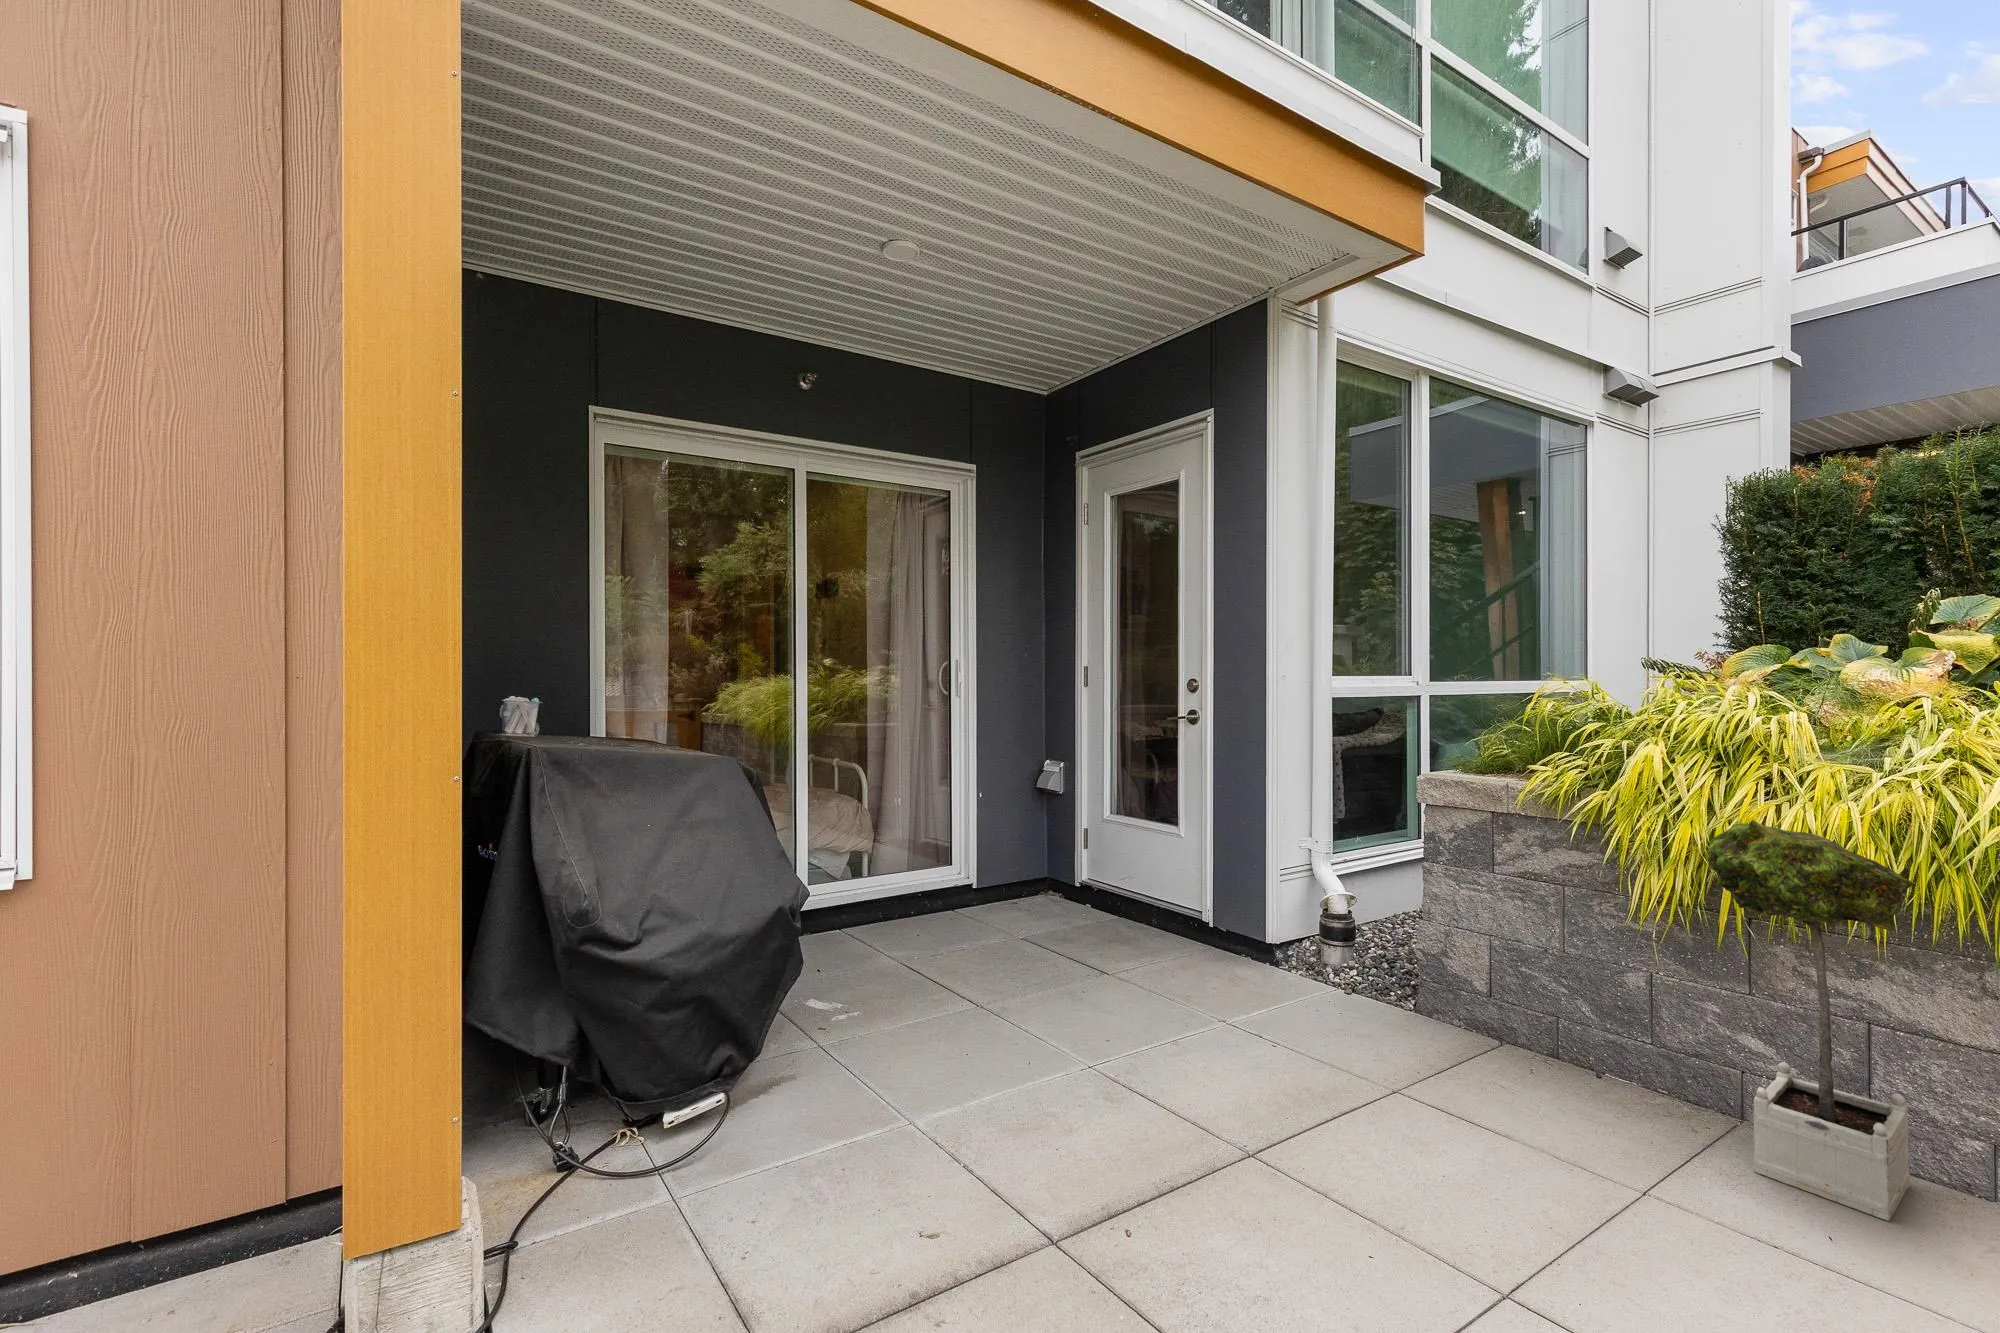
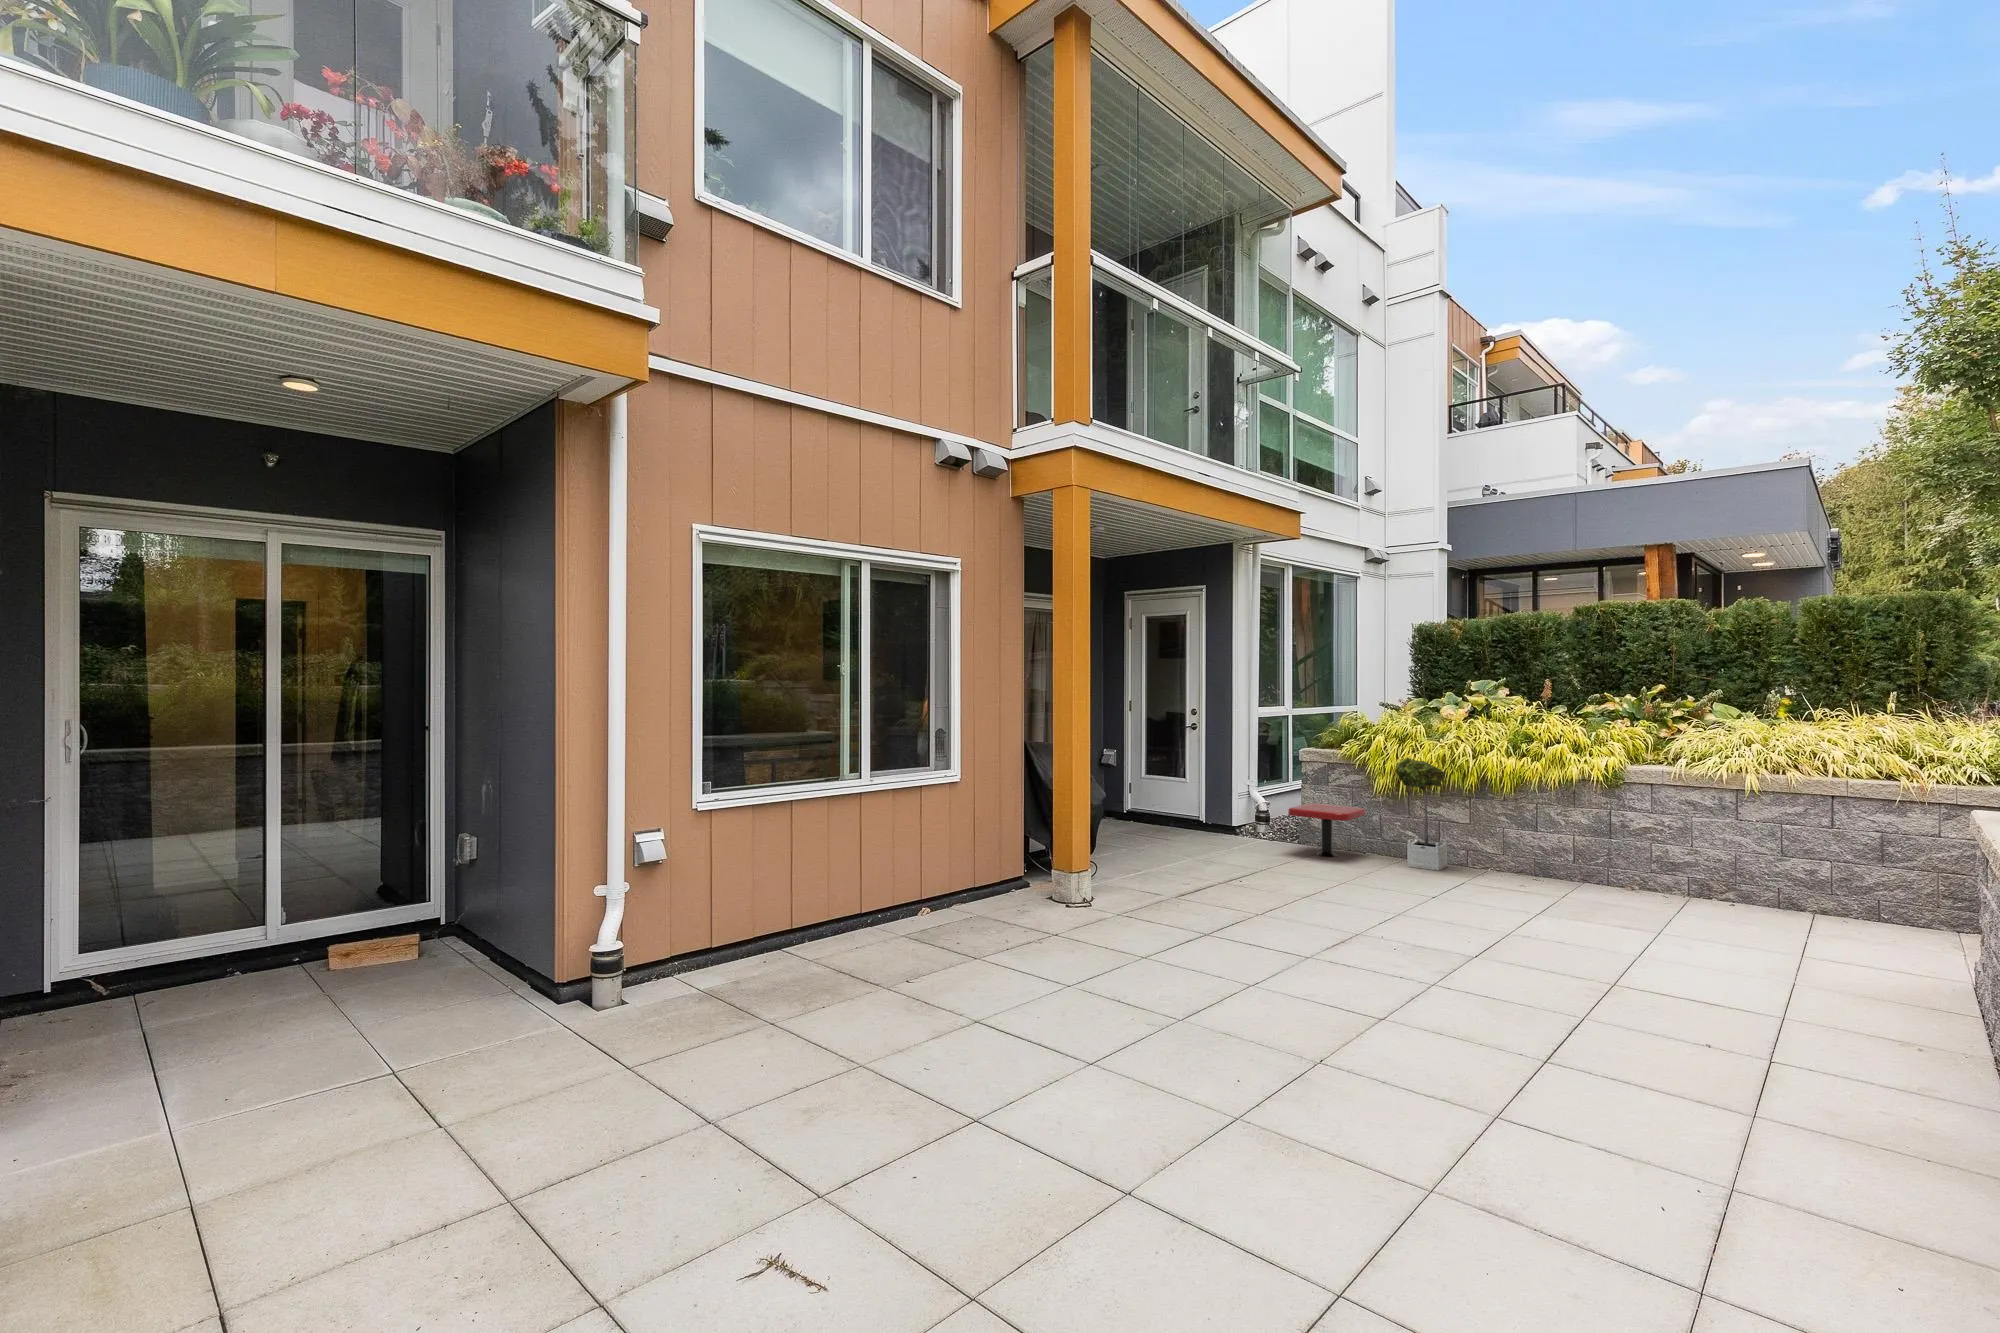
pedestal table: none [1372,914,1602,1081] -> present [1288,803,1365,857]

